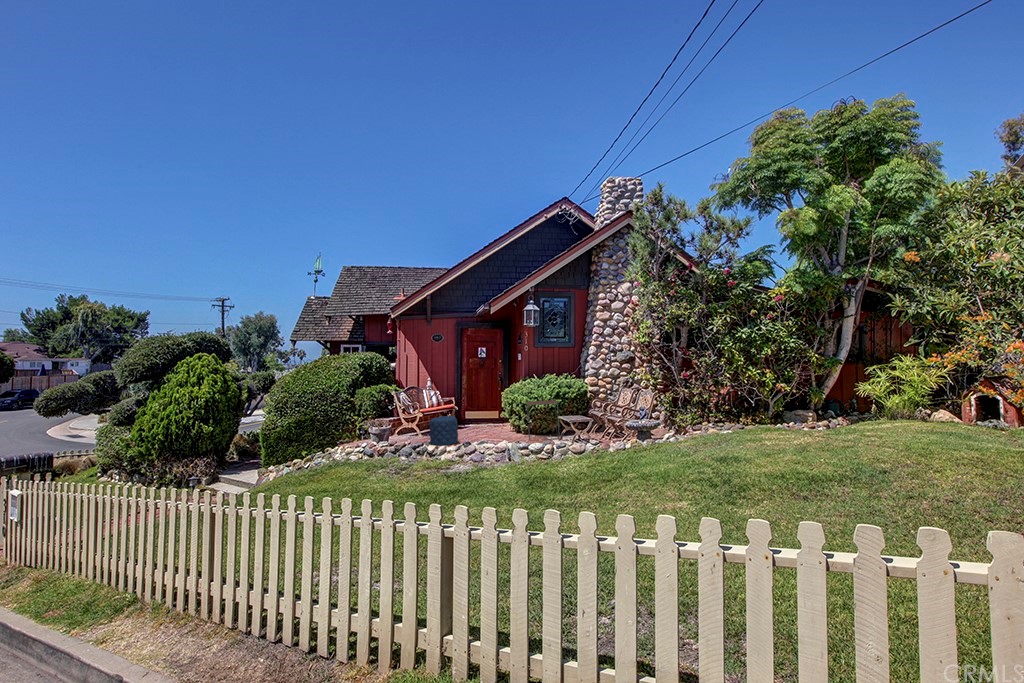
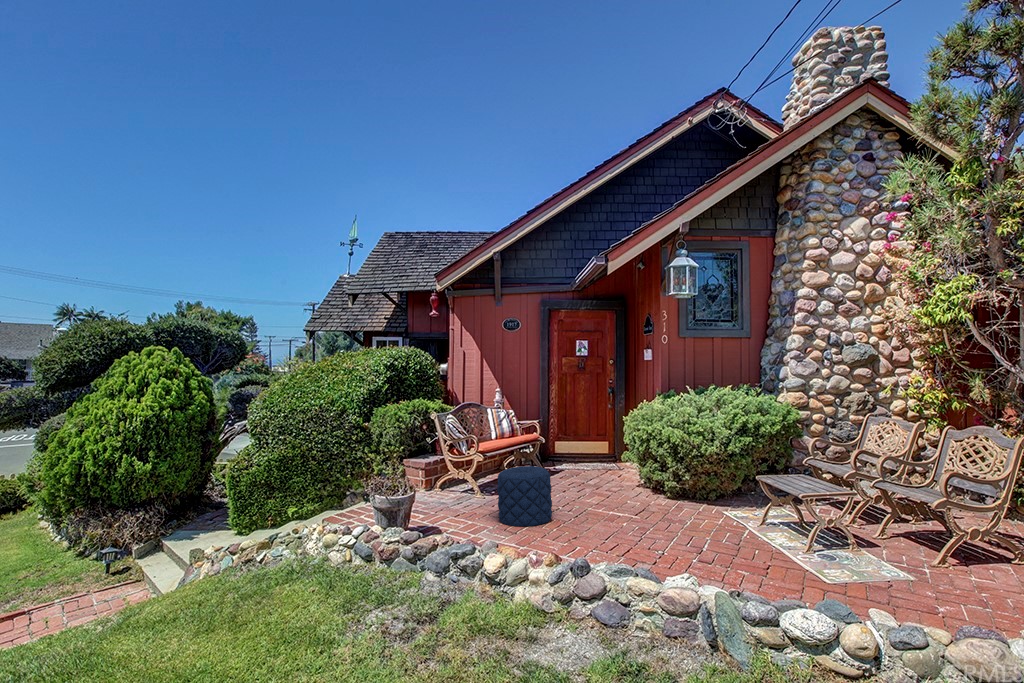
side table: present [527,400,560,441] -> none [681,438,758,521]

